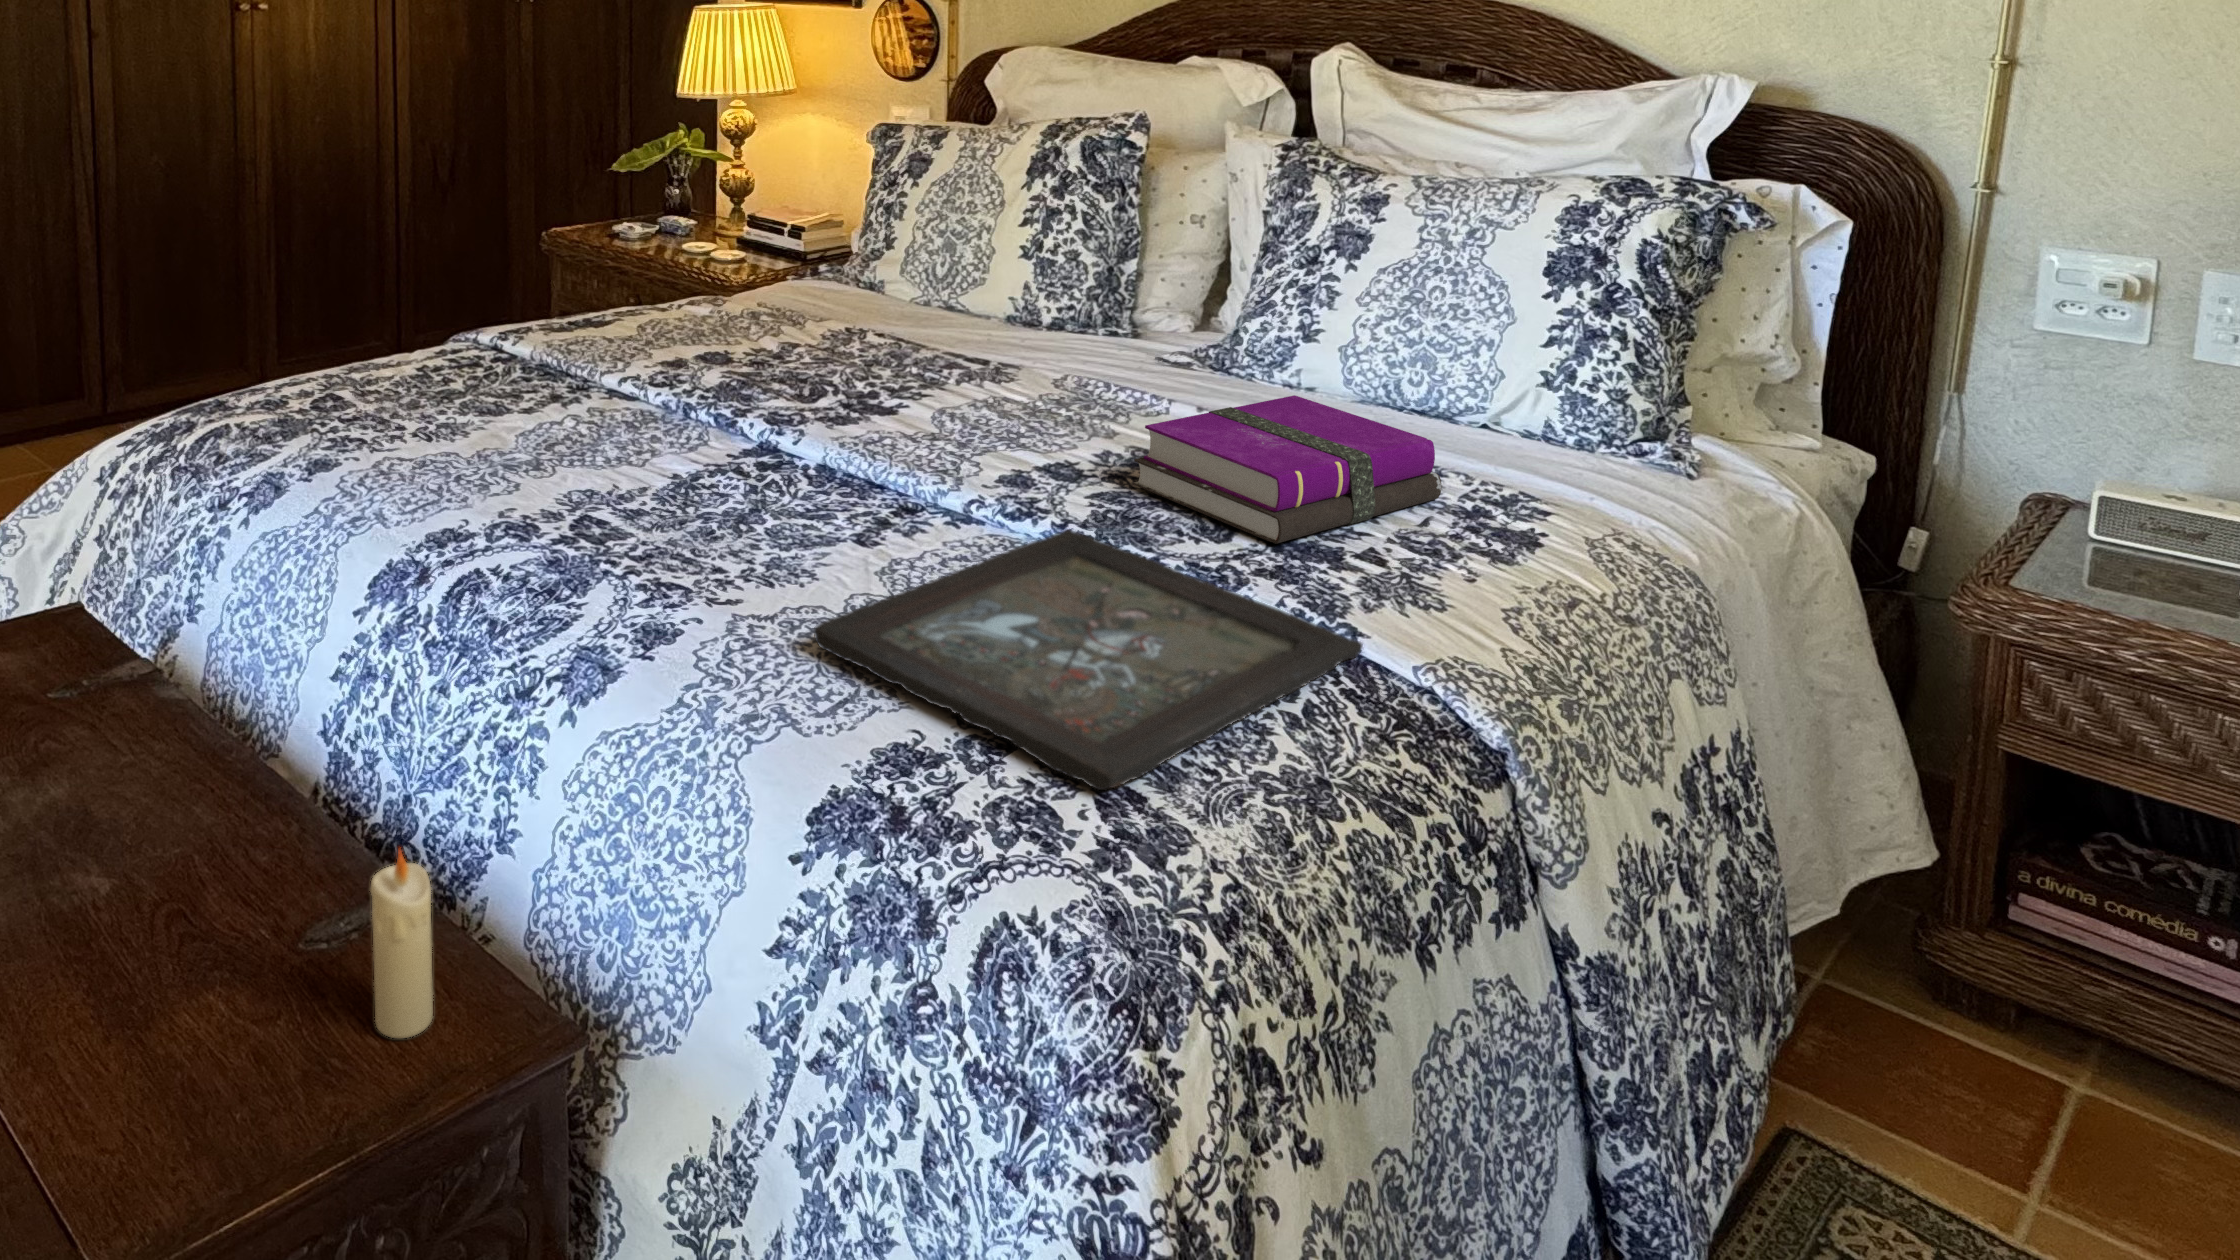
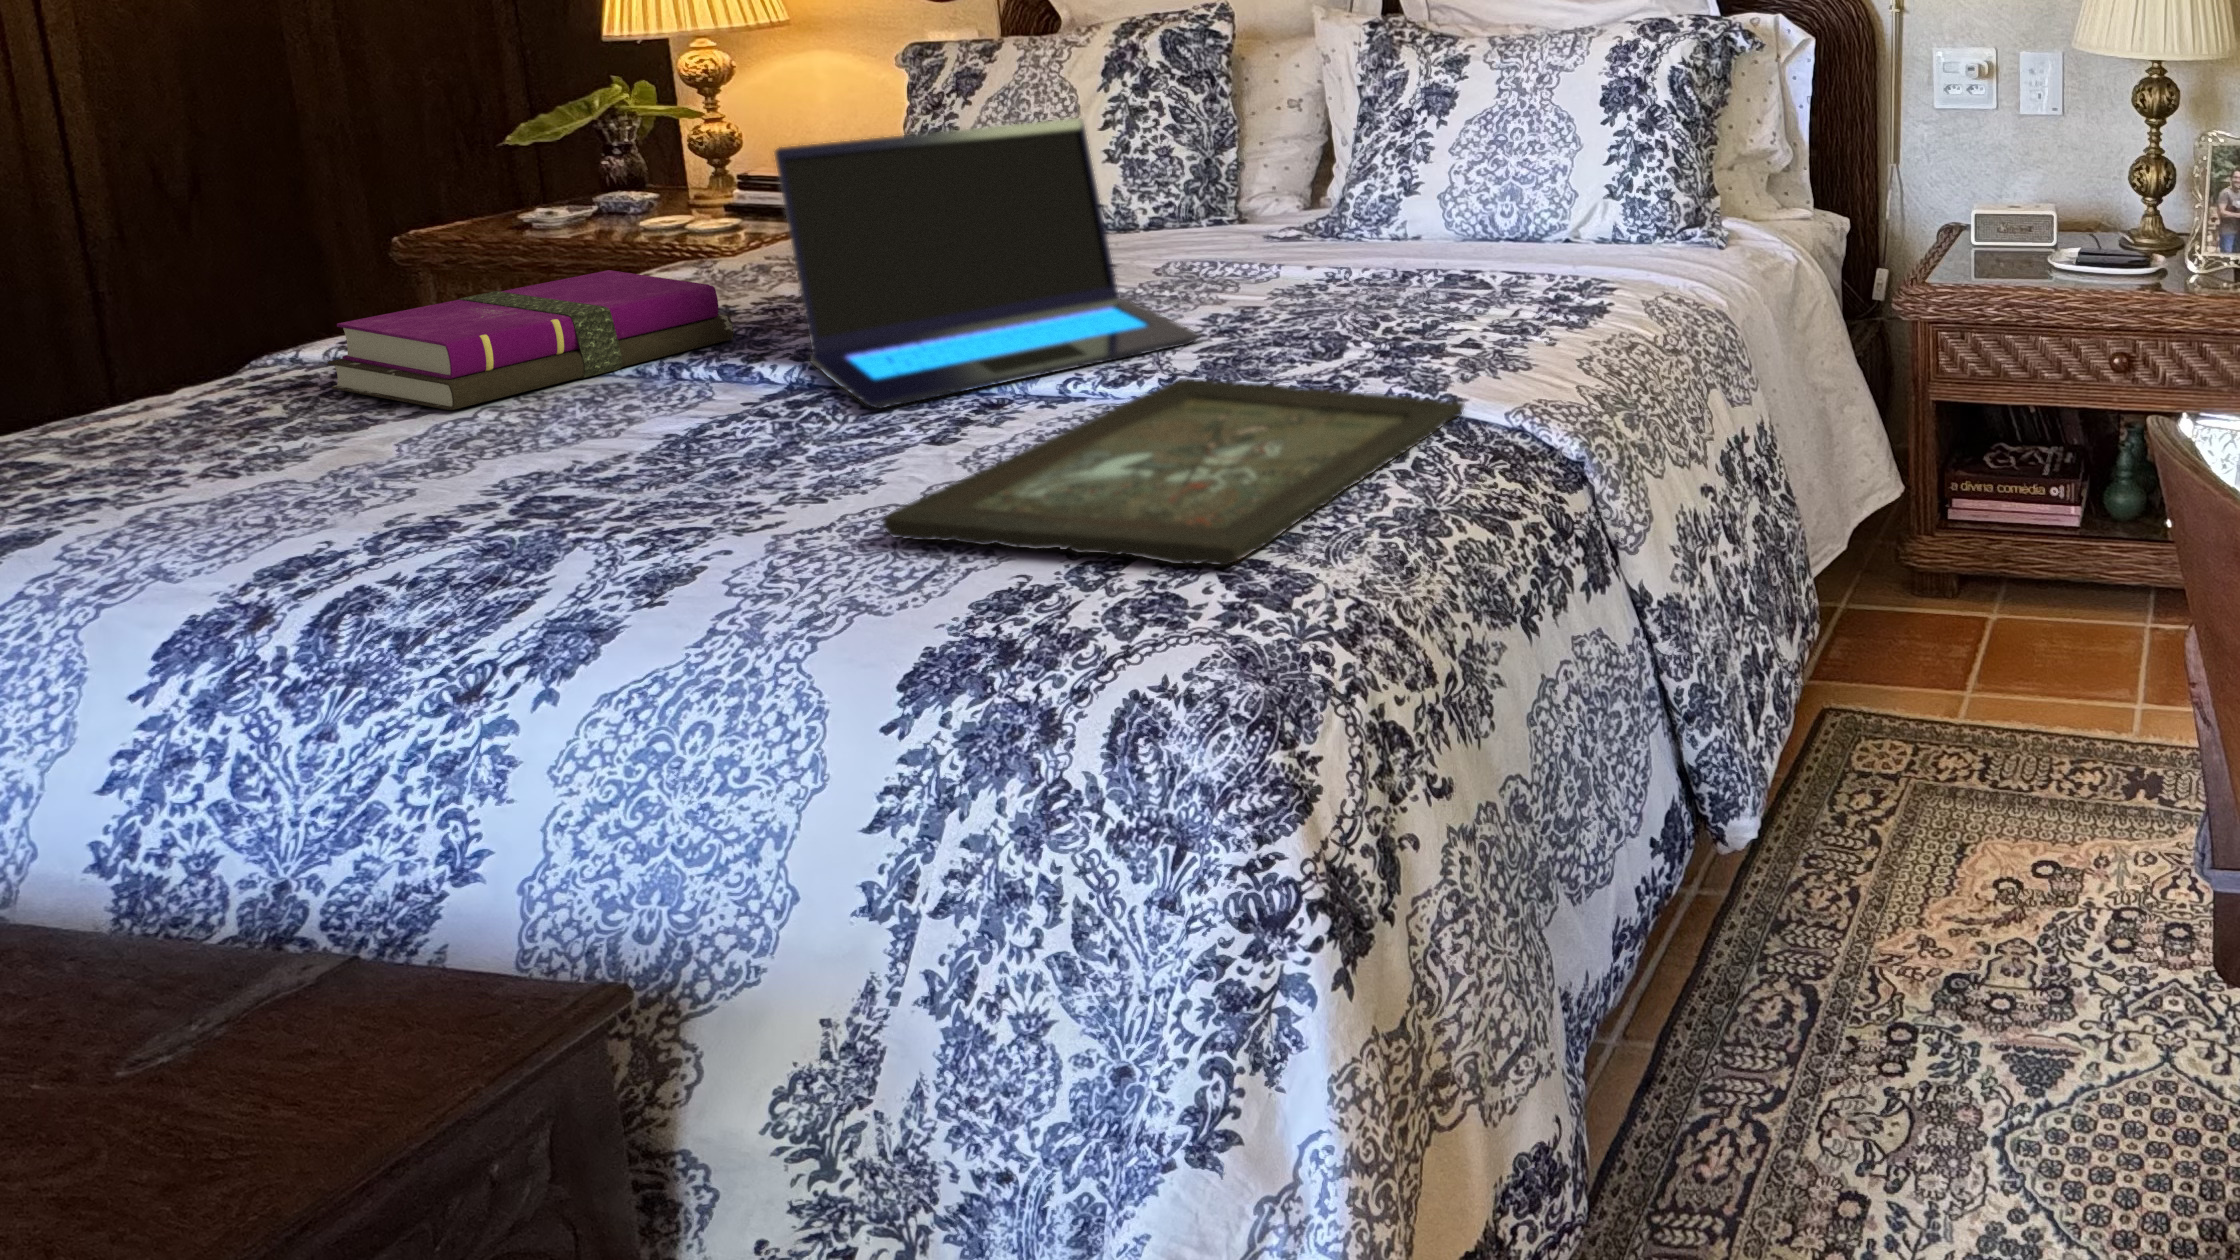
laptop: none [770,230,1089,493] -> present [775,119,1200,408]
notebook: present [1133,395,1442,544] -> present [327,270,733,410]
candle: present [371,849,433,1038] -> none [196,901,341,1145]

